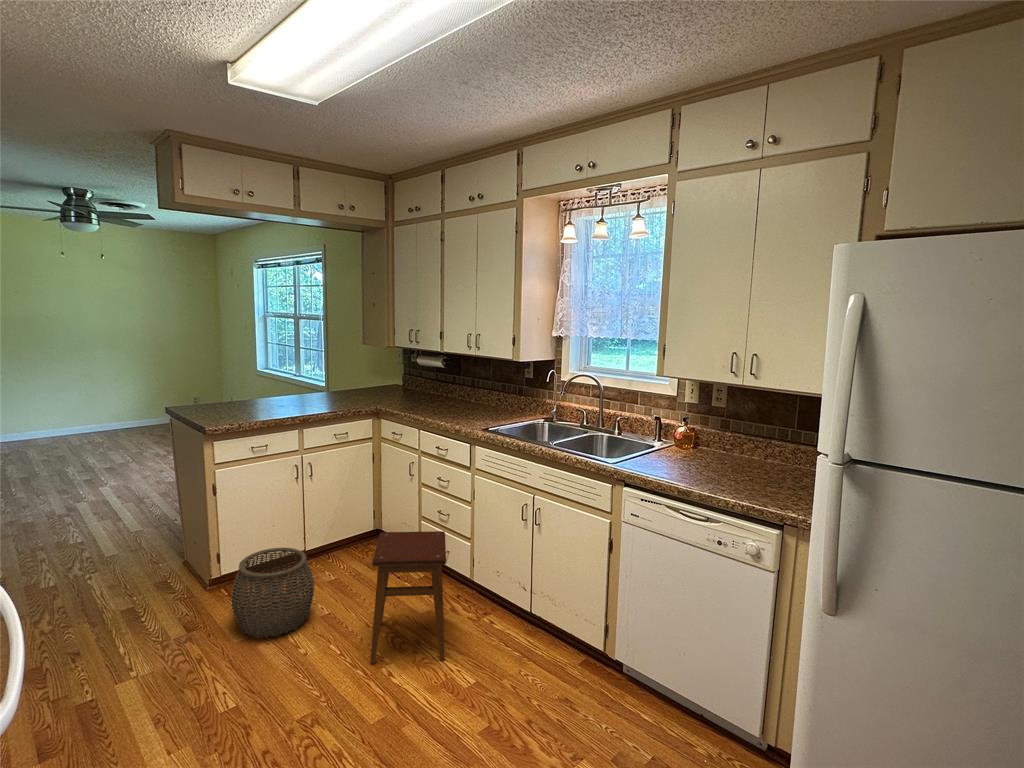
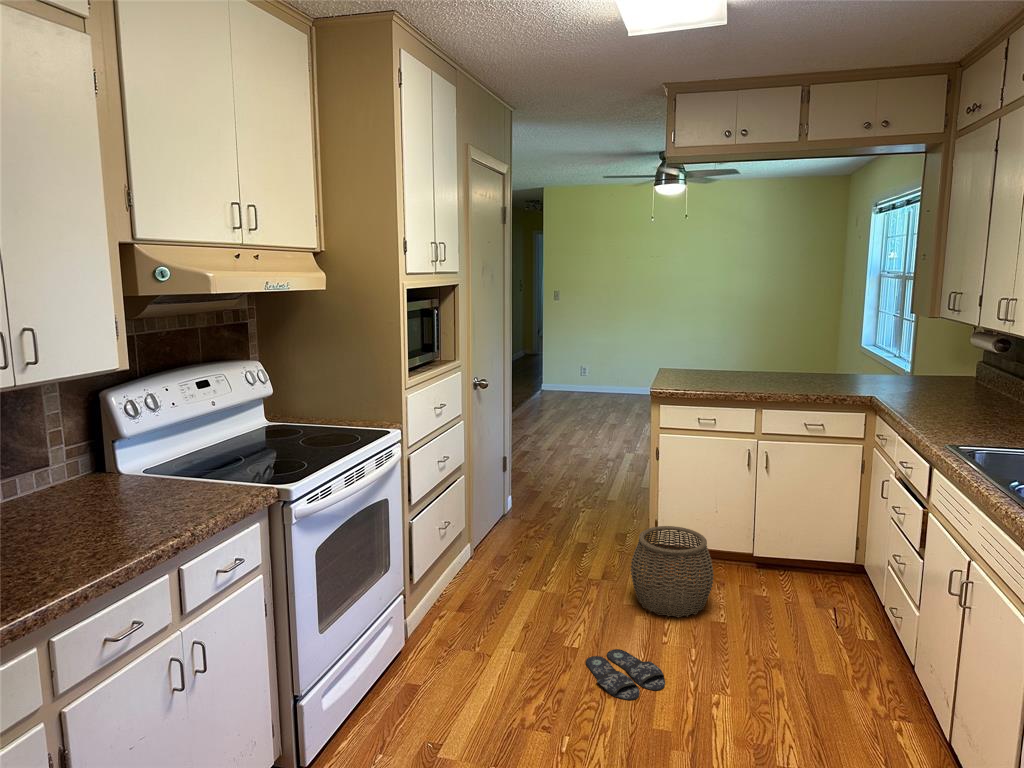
stool: present [370,531,446,664] -> none [708,544,844,730]
slippers: none [258,675,345,724] -> present [586,649,665,700]

